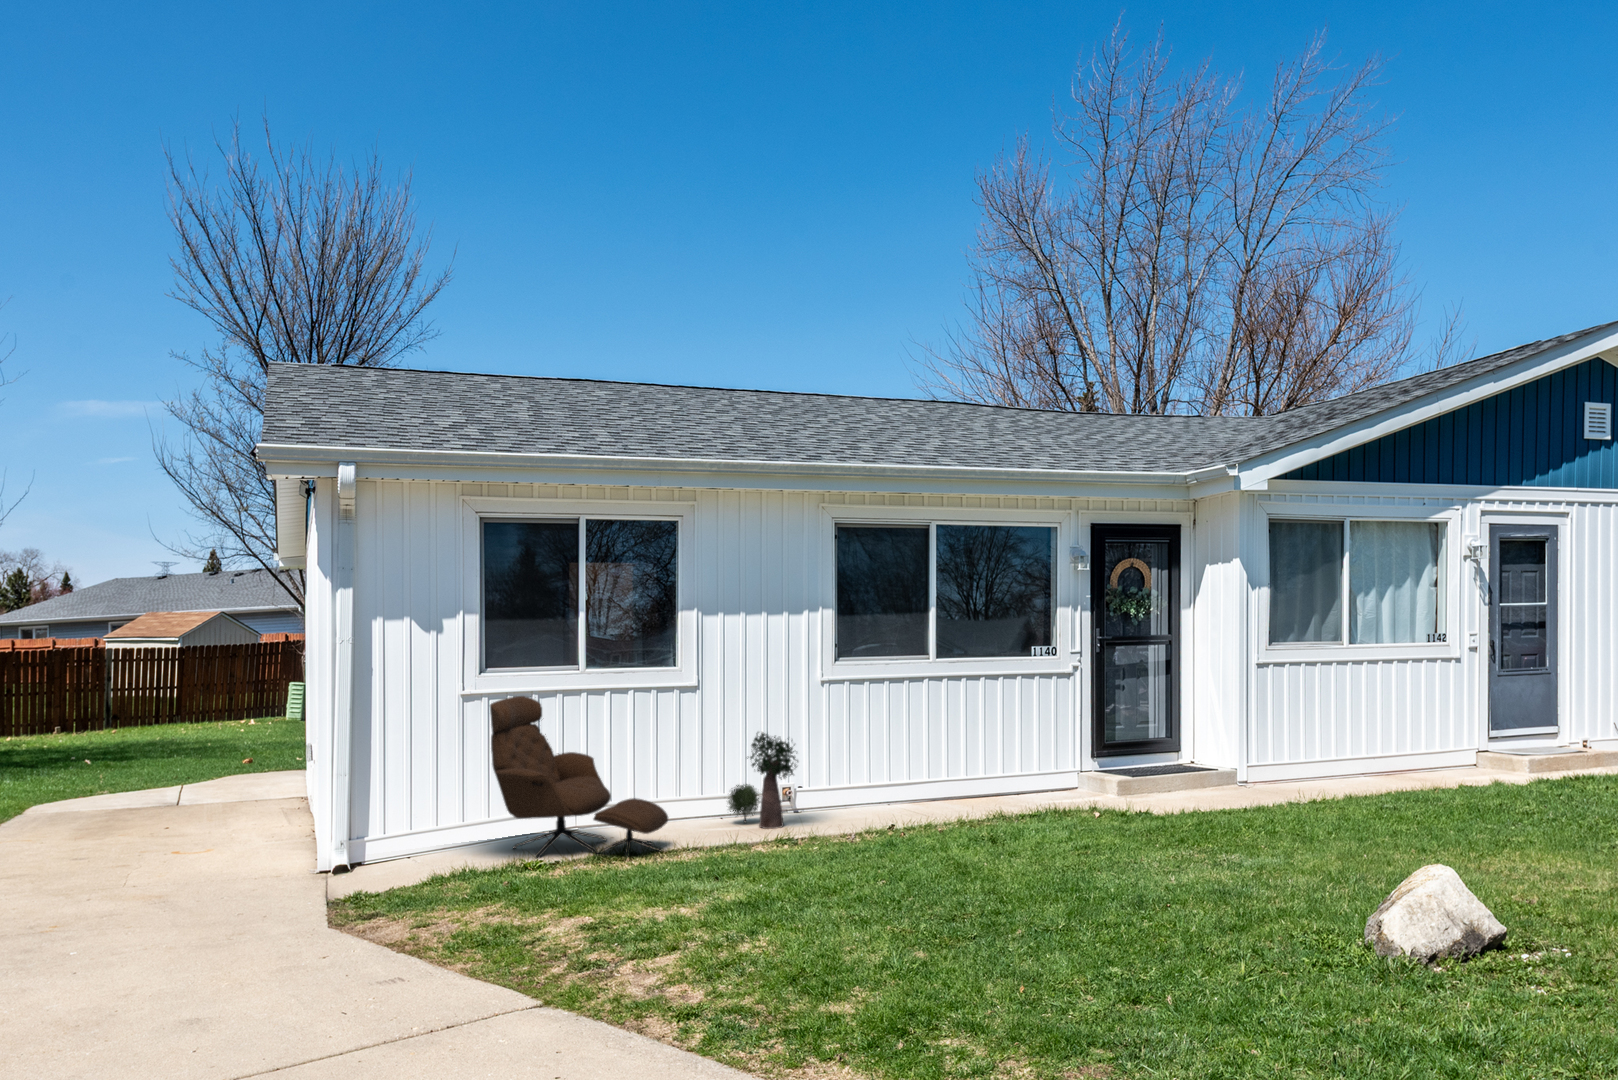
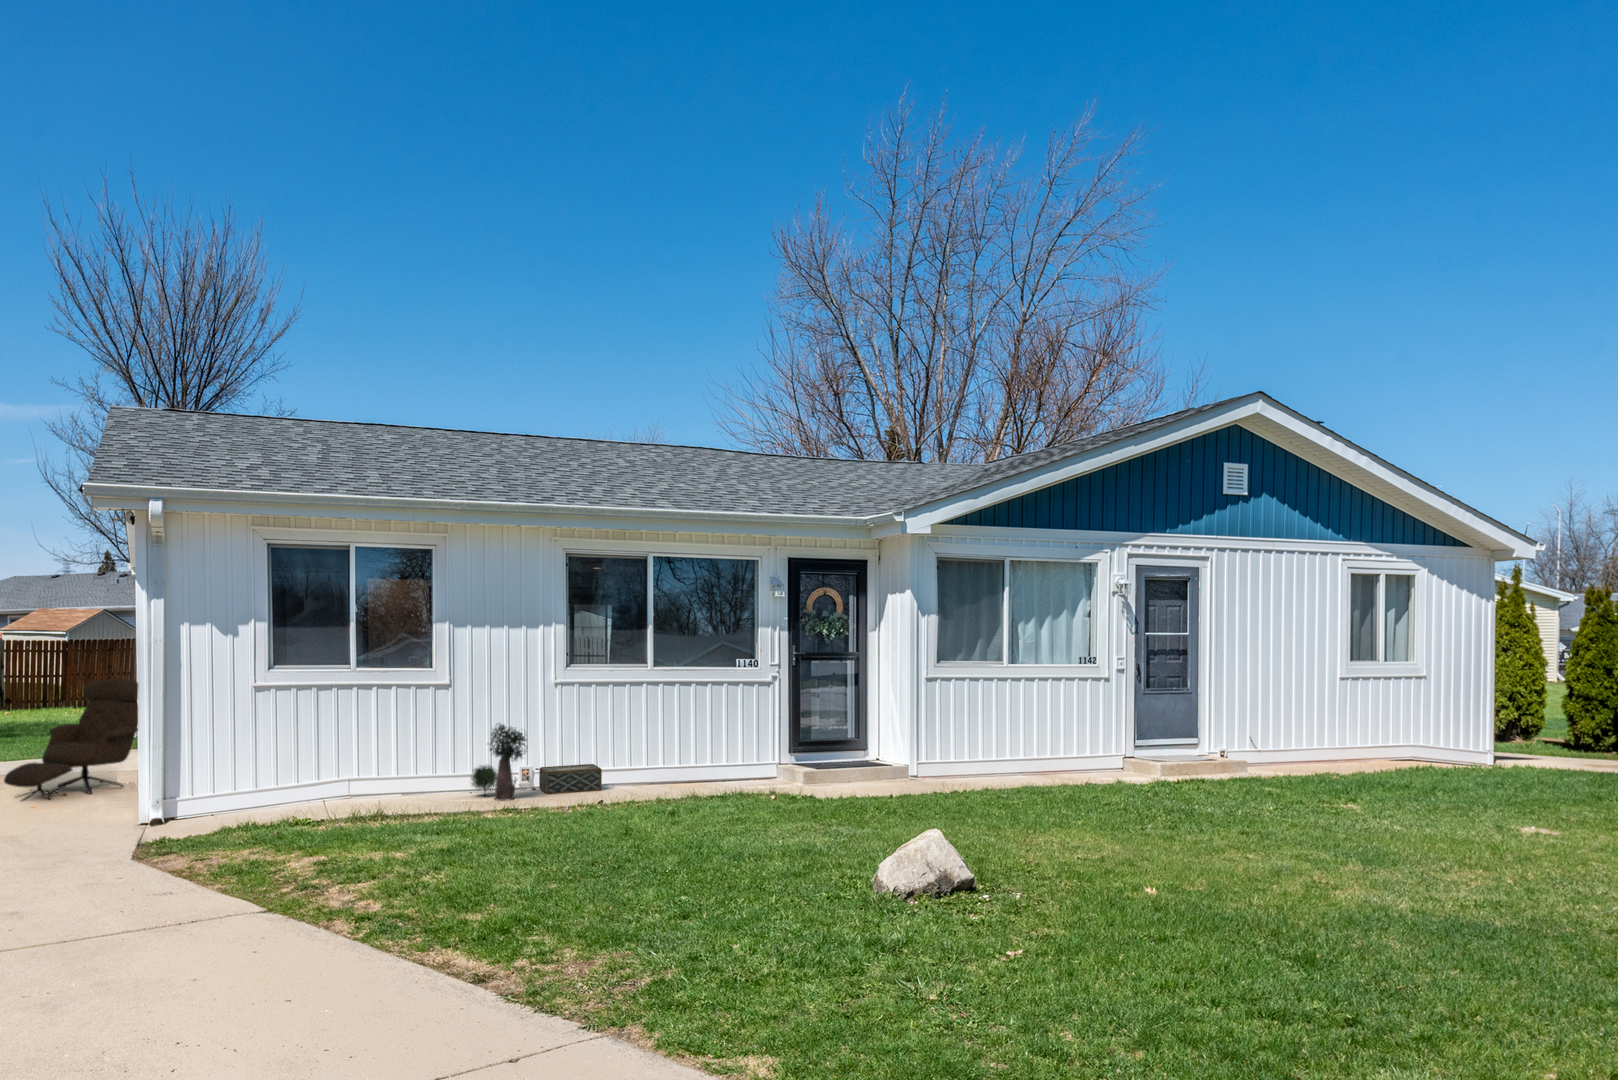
lounge chair: present [490,696,668,859] -> present [4,679,138,801]
woven basket: none [805,780,884,819] -> present [539,764,602,794]

